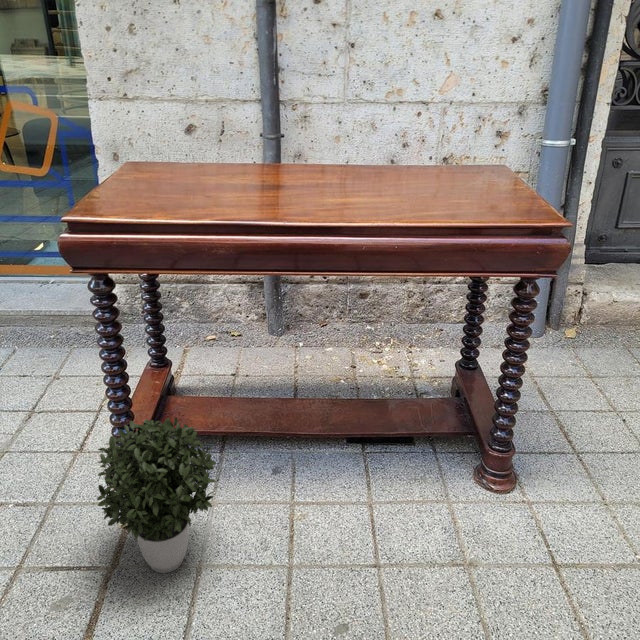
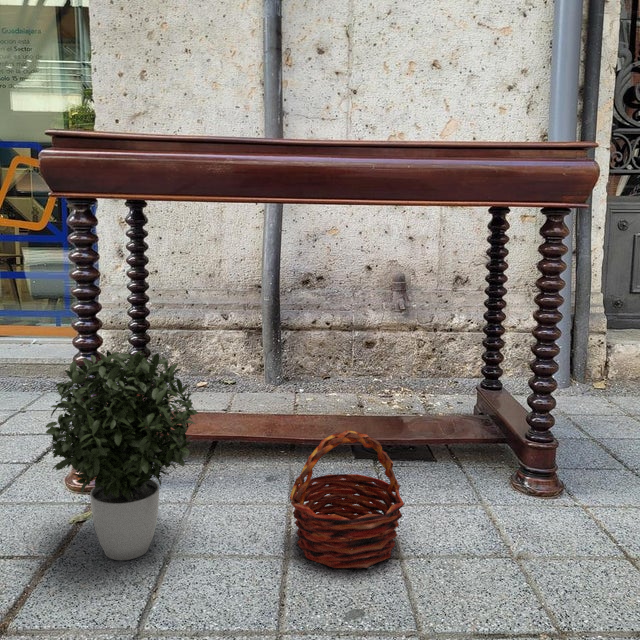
basket: none [292,475,383,581] -> present [290,430,404,569]

